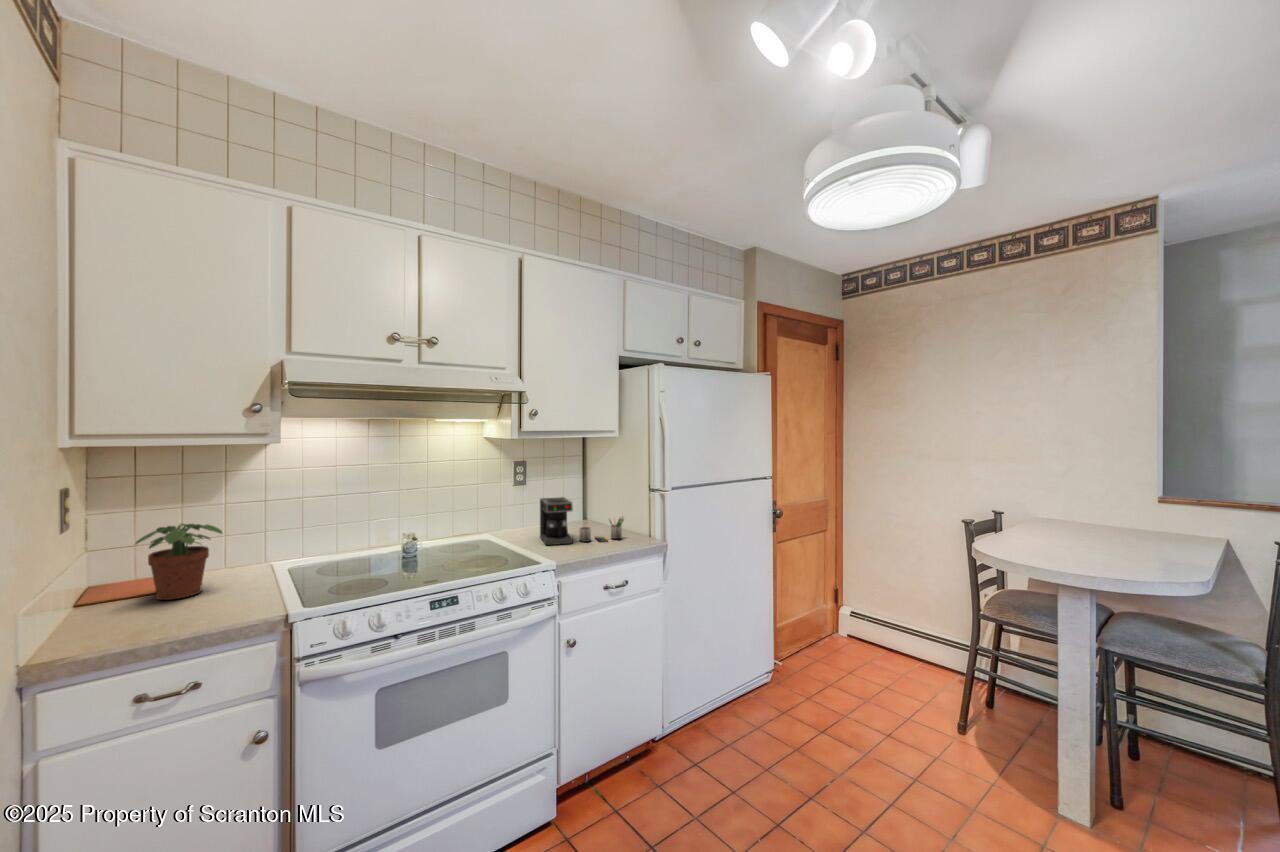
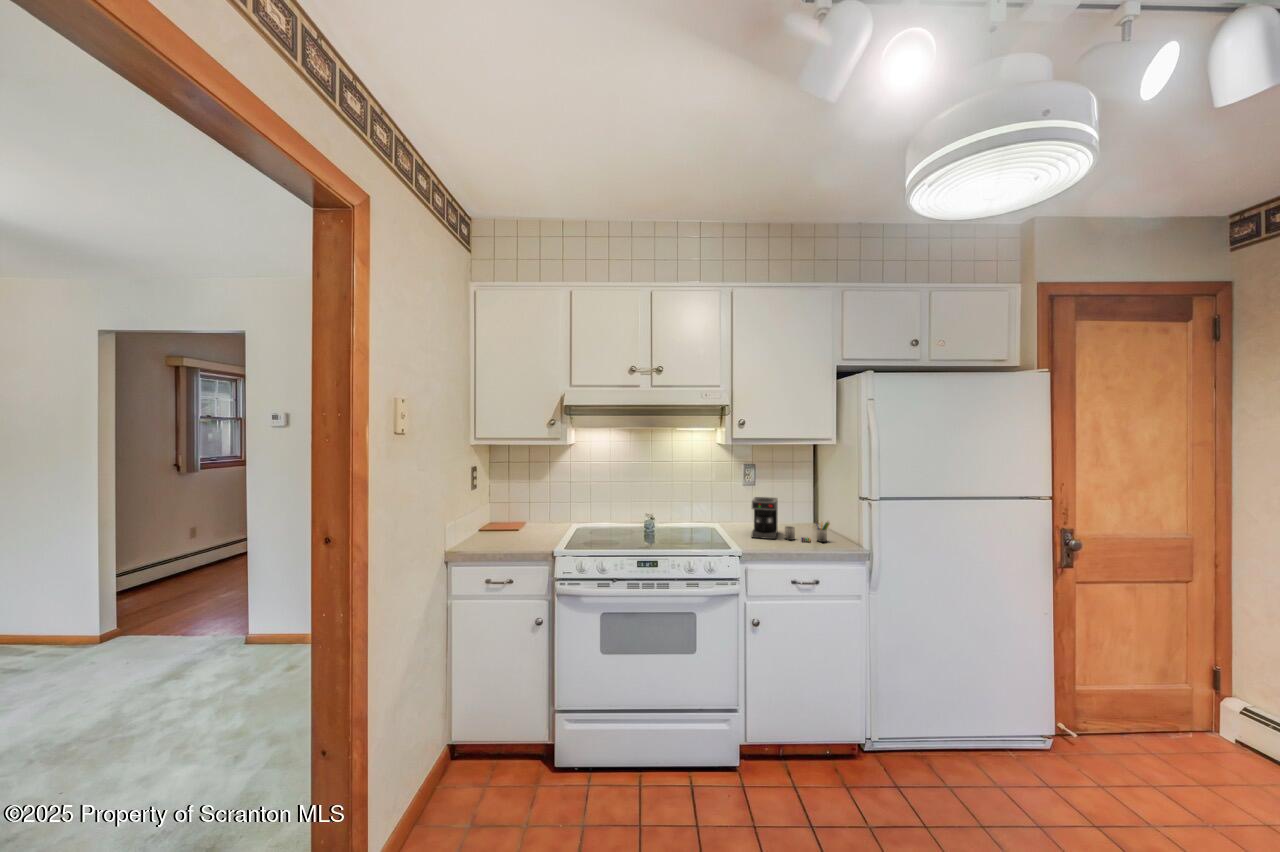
potted plant: present [135,523,222,600] -> none [499,490,538,533]

